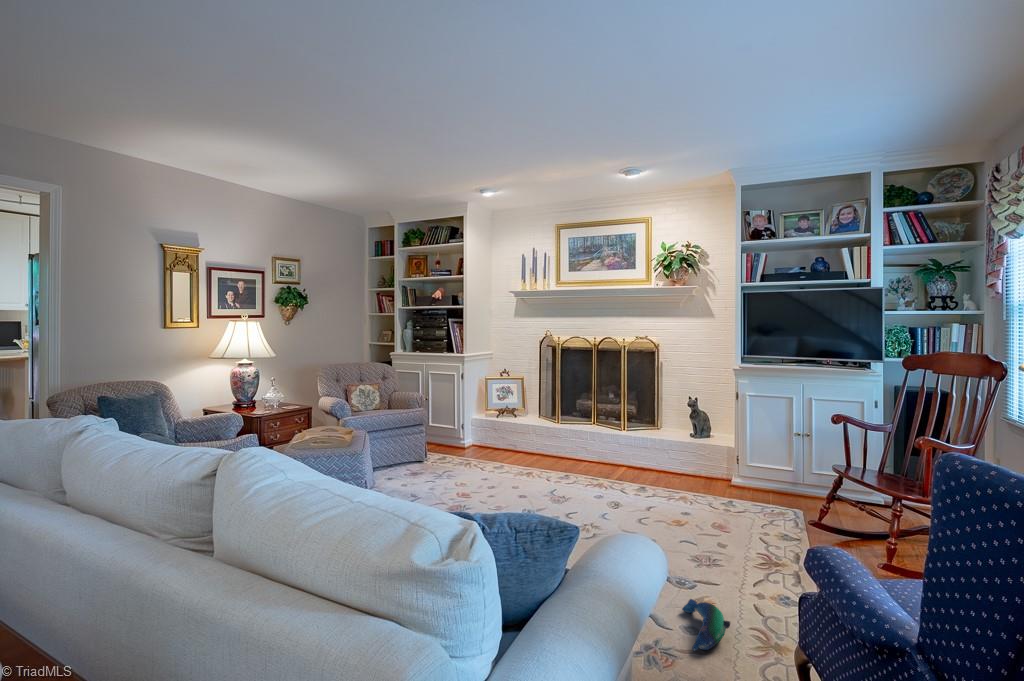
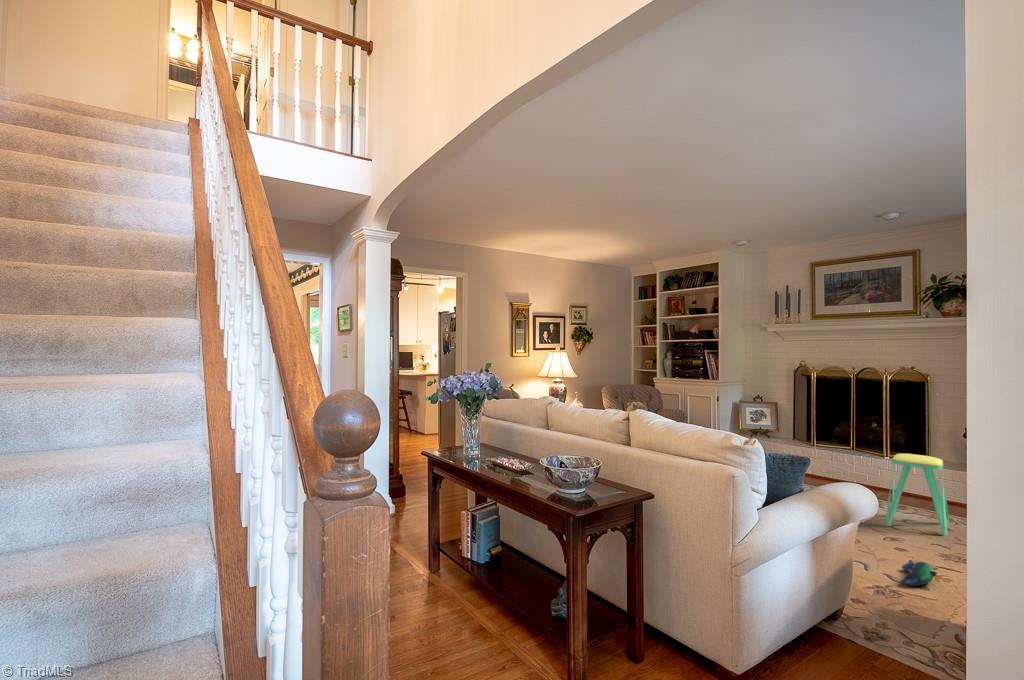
stool: none [640,436,699,530] -> present [886,454,949,536]

